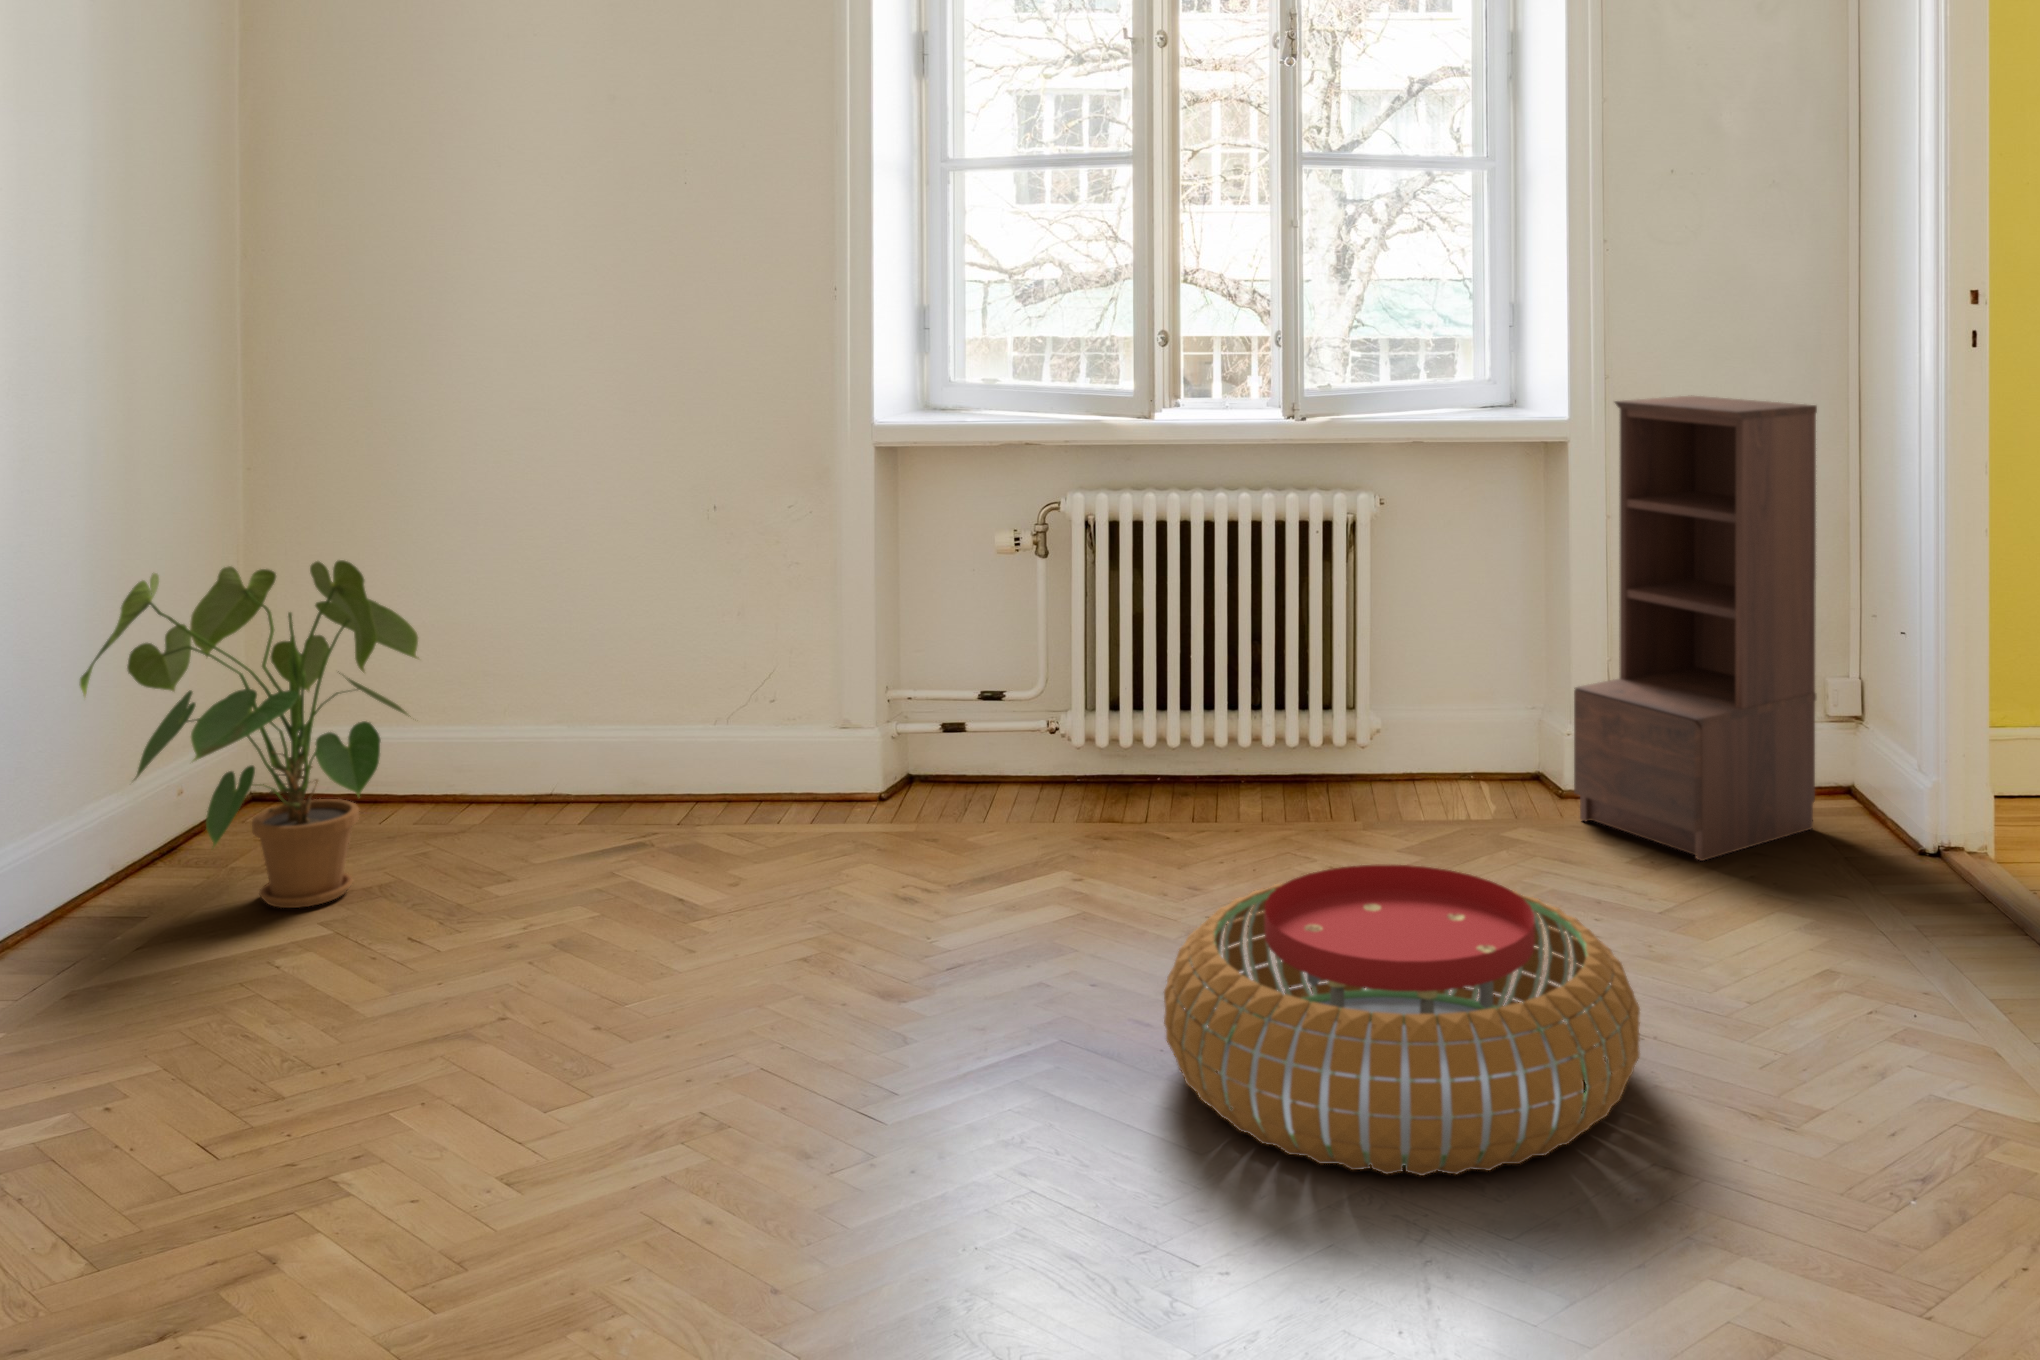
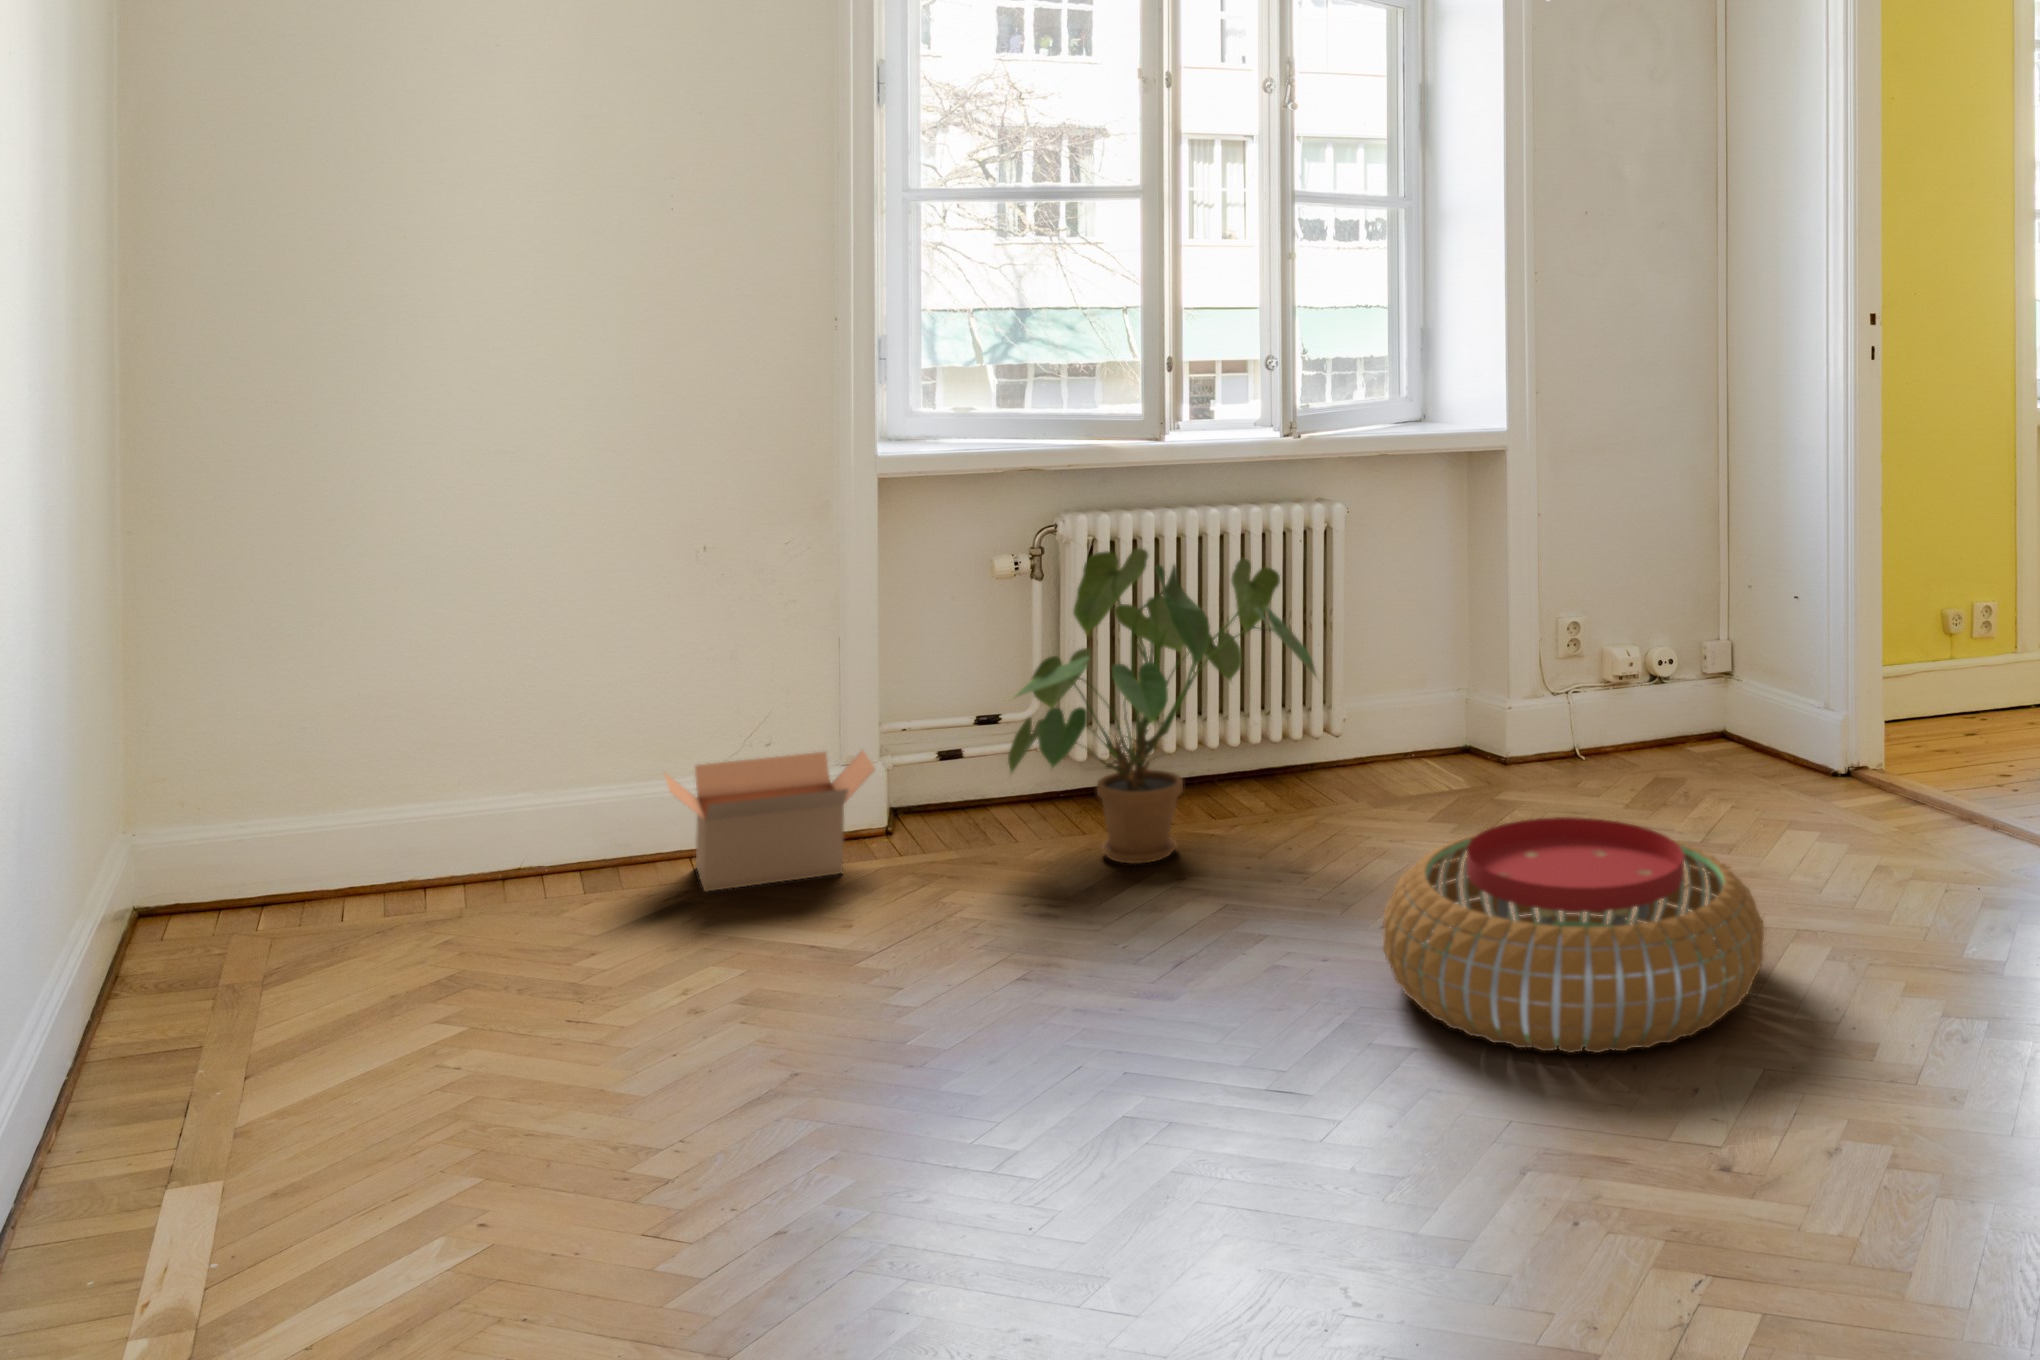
bookshelf: present [1574,395,1817,861] -> none [1535,412,1726,799]
house plant: present [80,560,419,908] -> present [1007,548,1316,864]
cardboard box: none [638,714,841,838] -> present [665,751,875,891]

